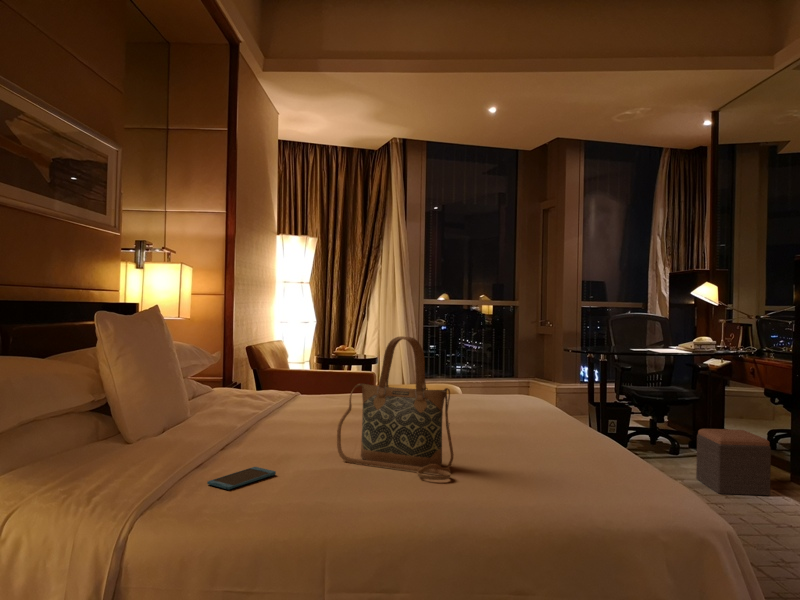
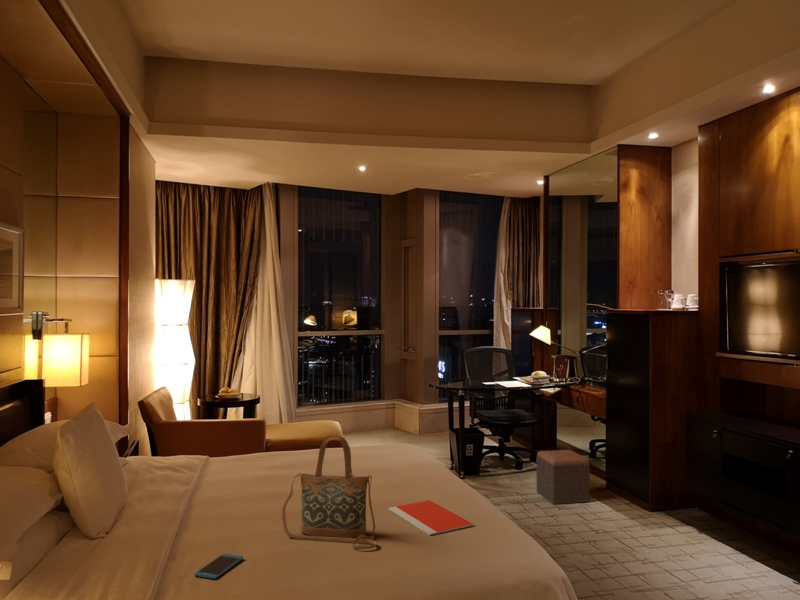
notebook: none [481,442,594,475] -> present [389,500,474,535]

